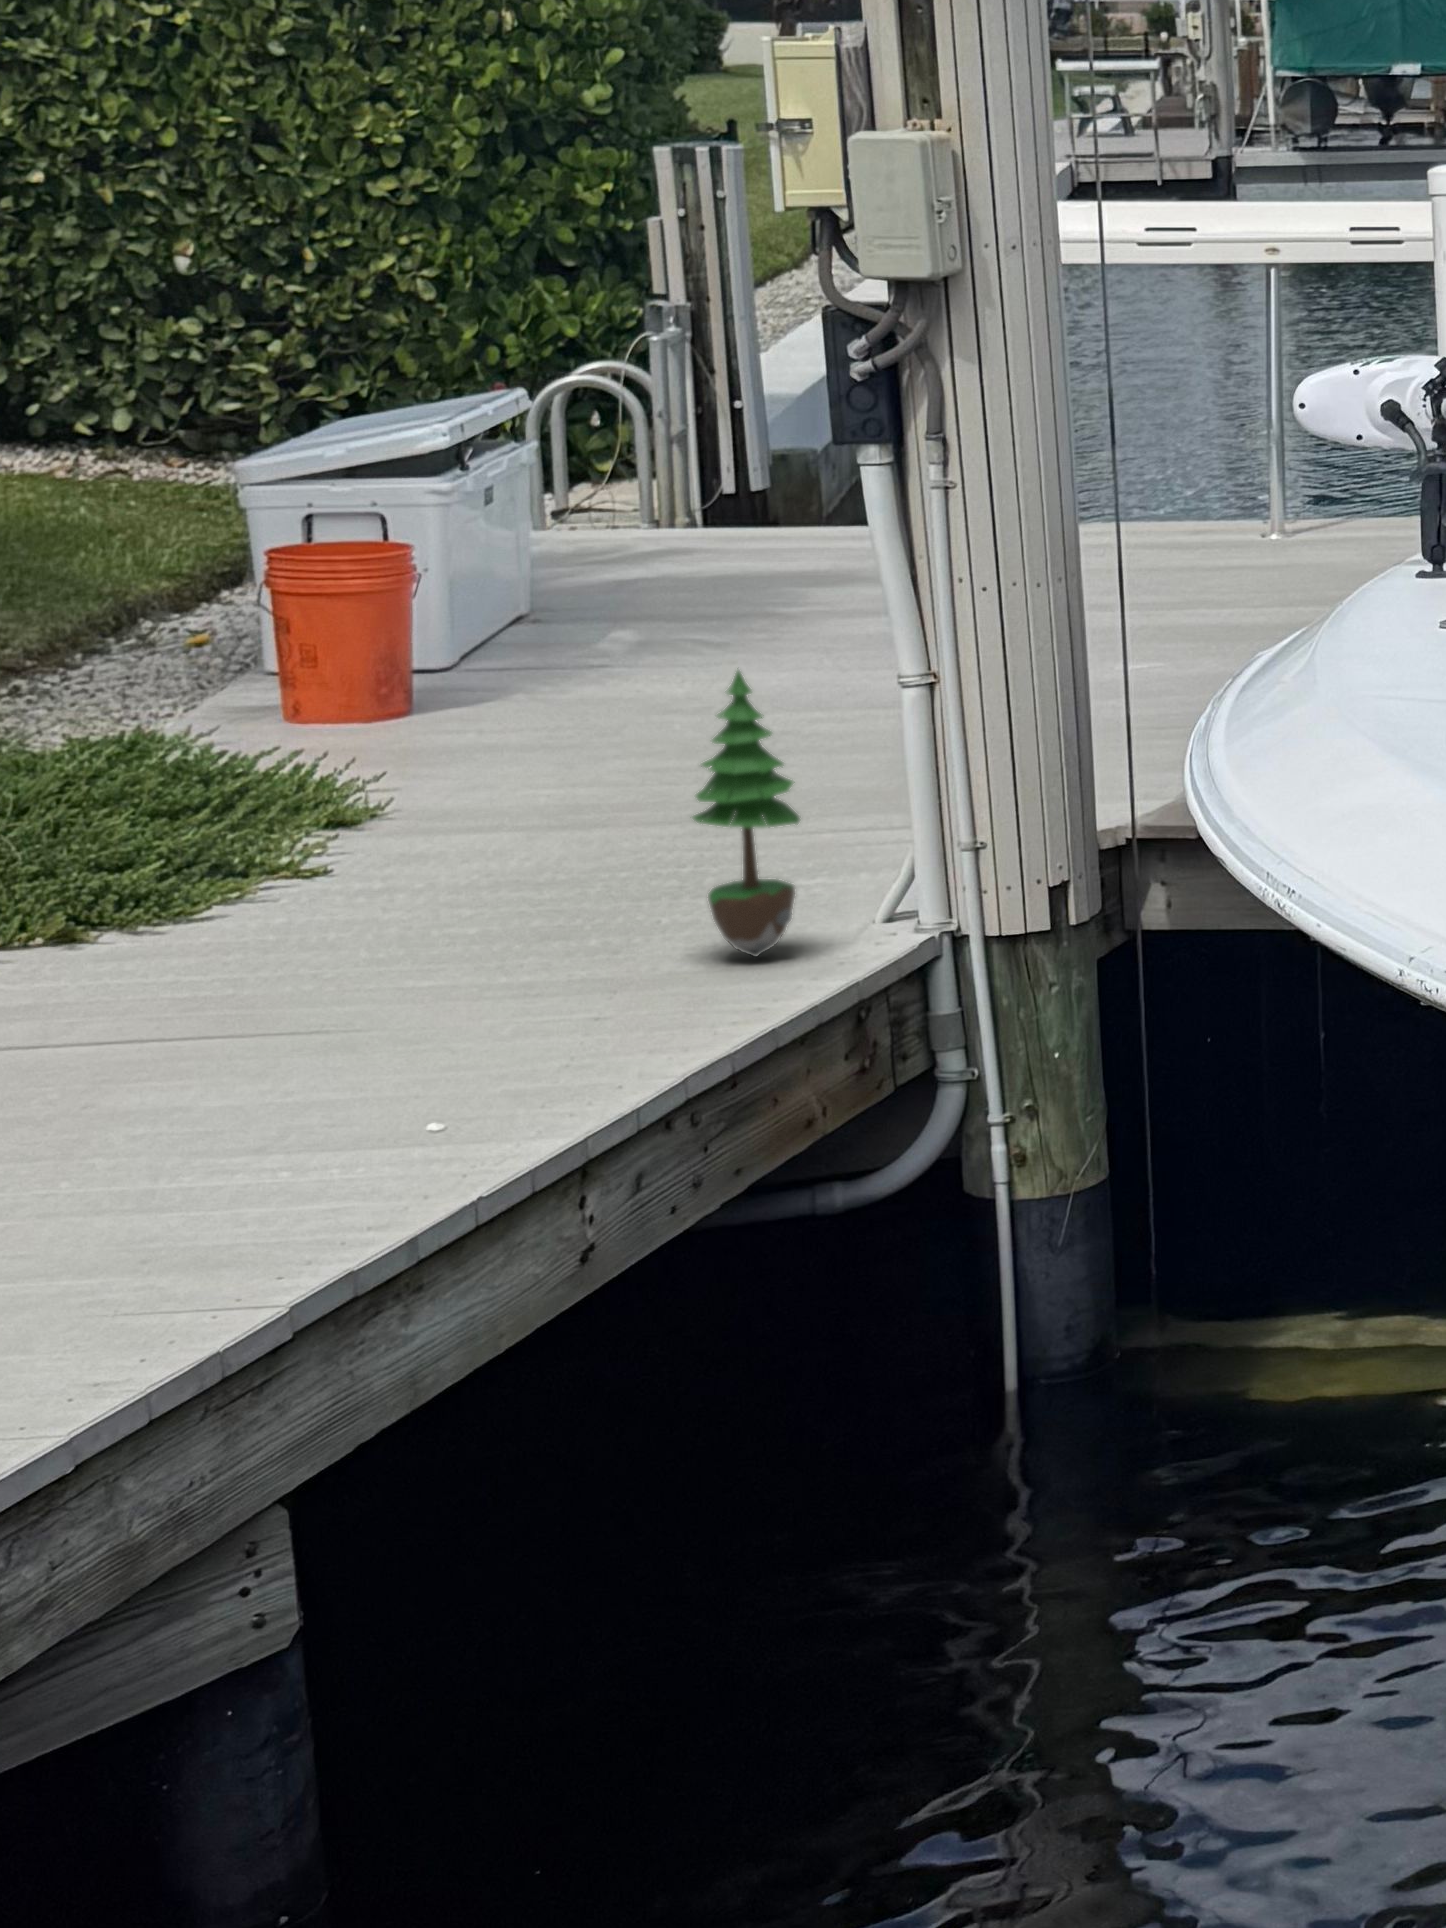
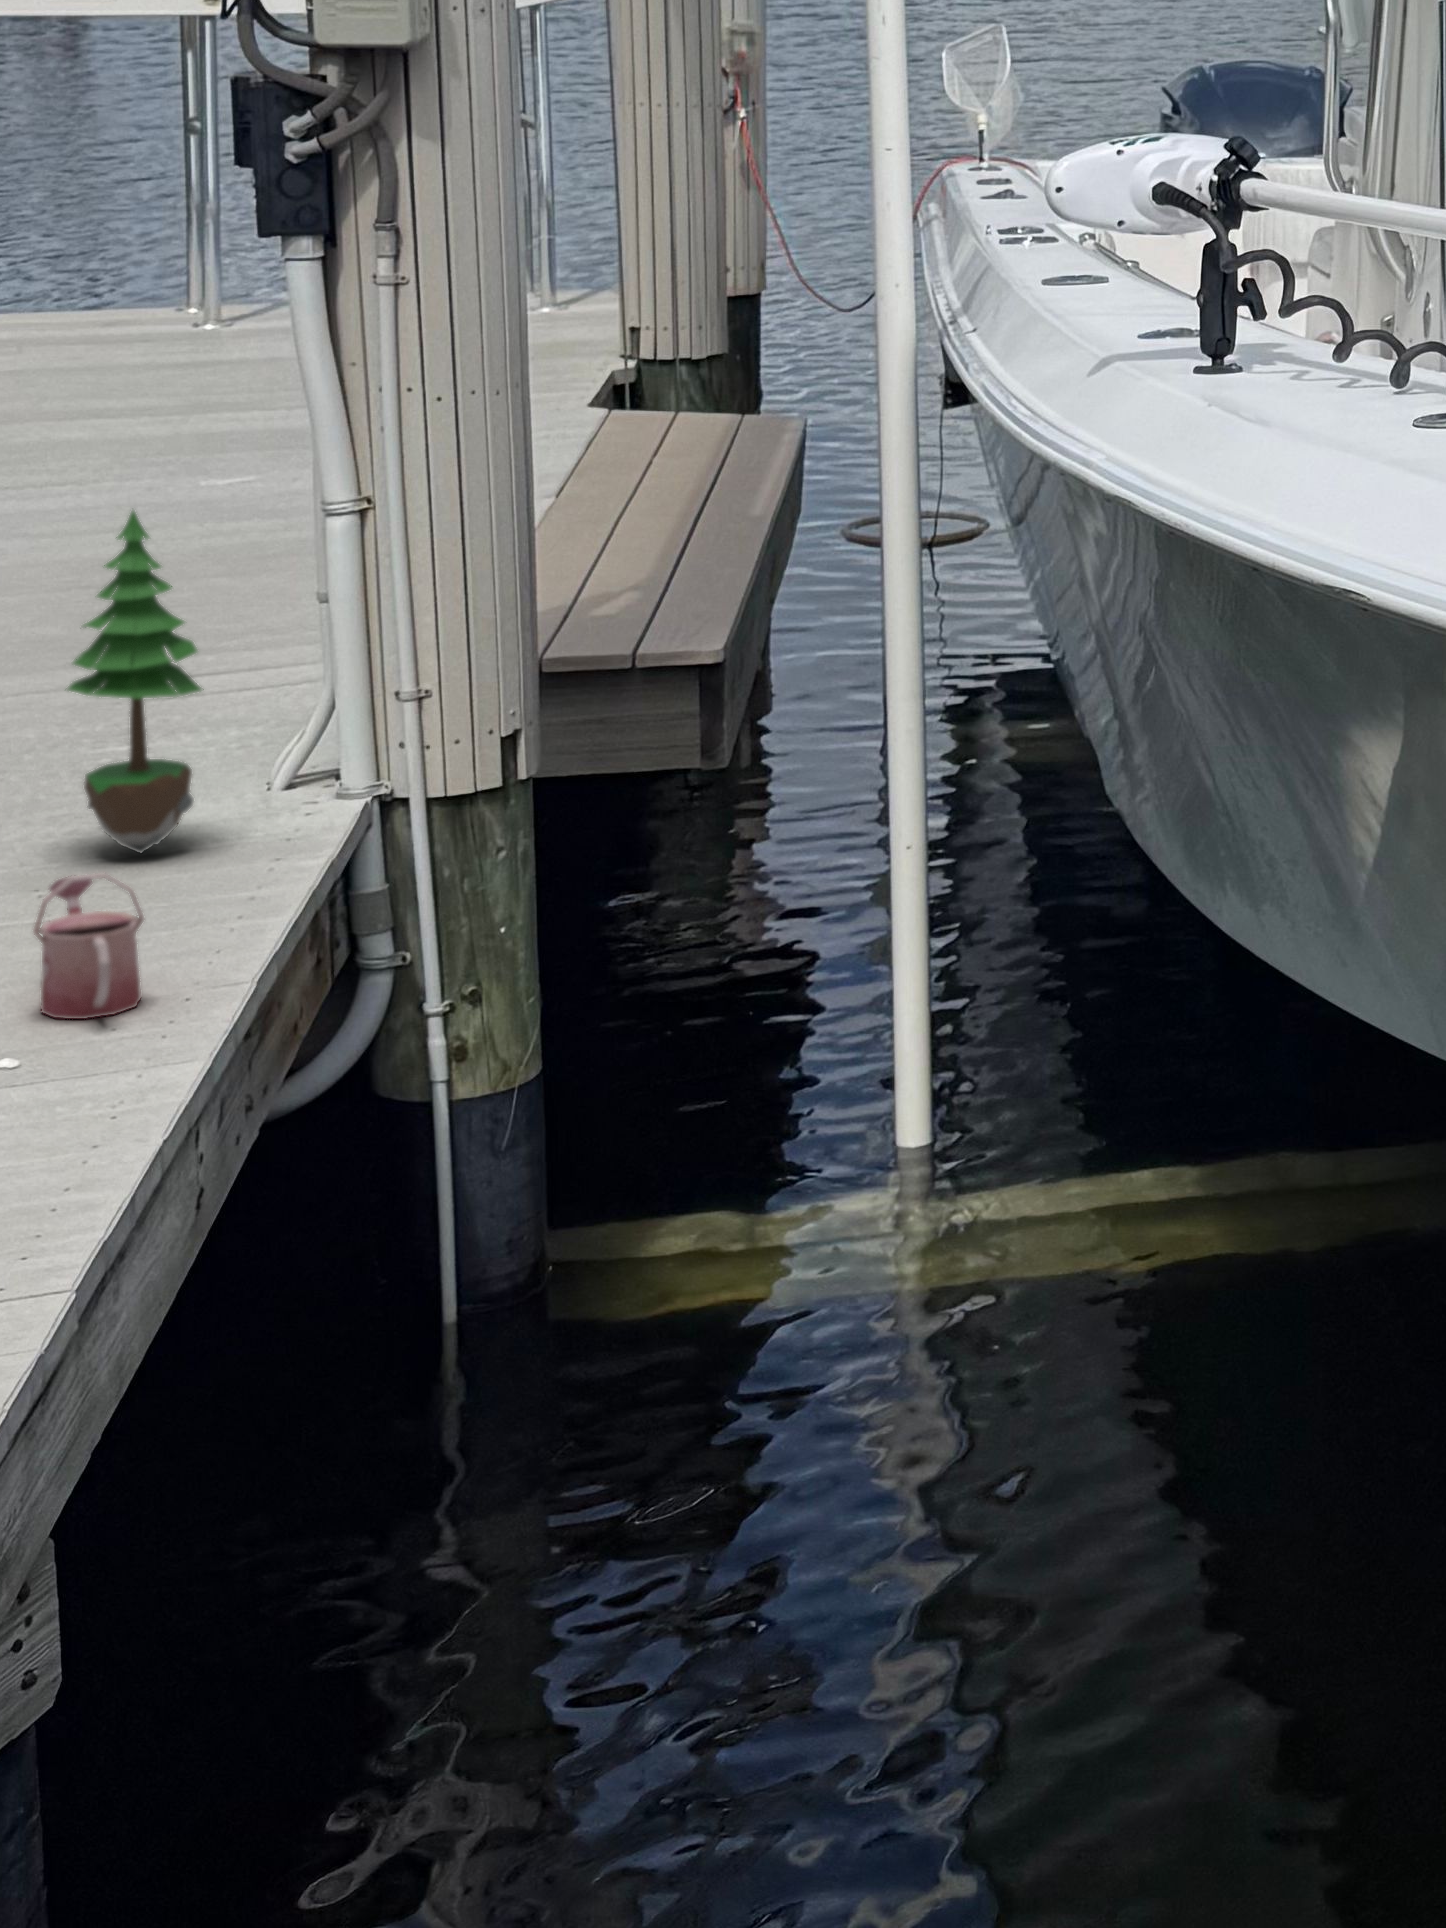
watering can: none [520,969,610,1088] -> present [34,873,144,1019]

